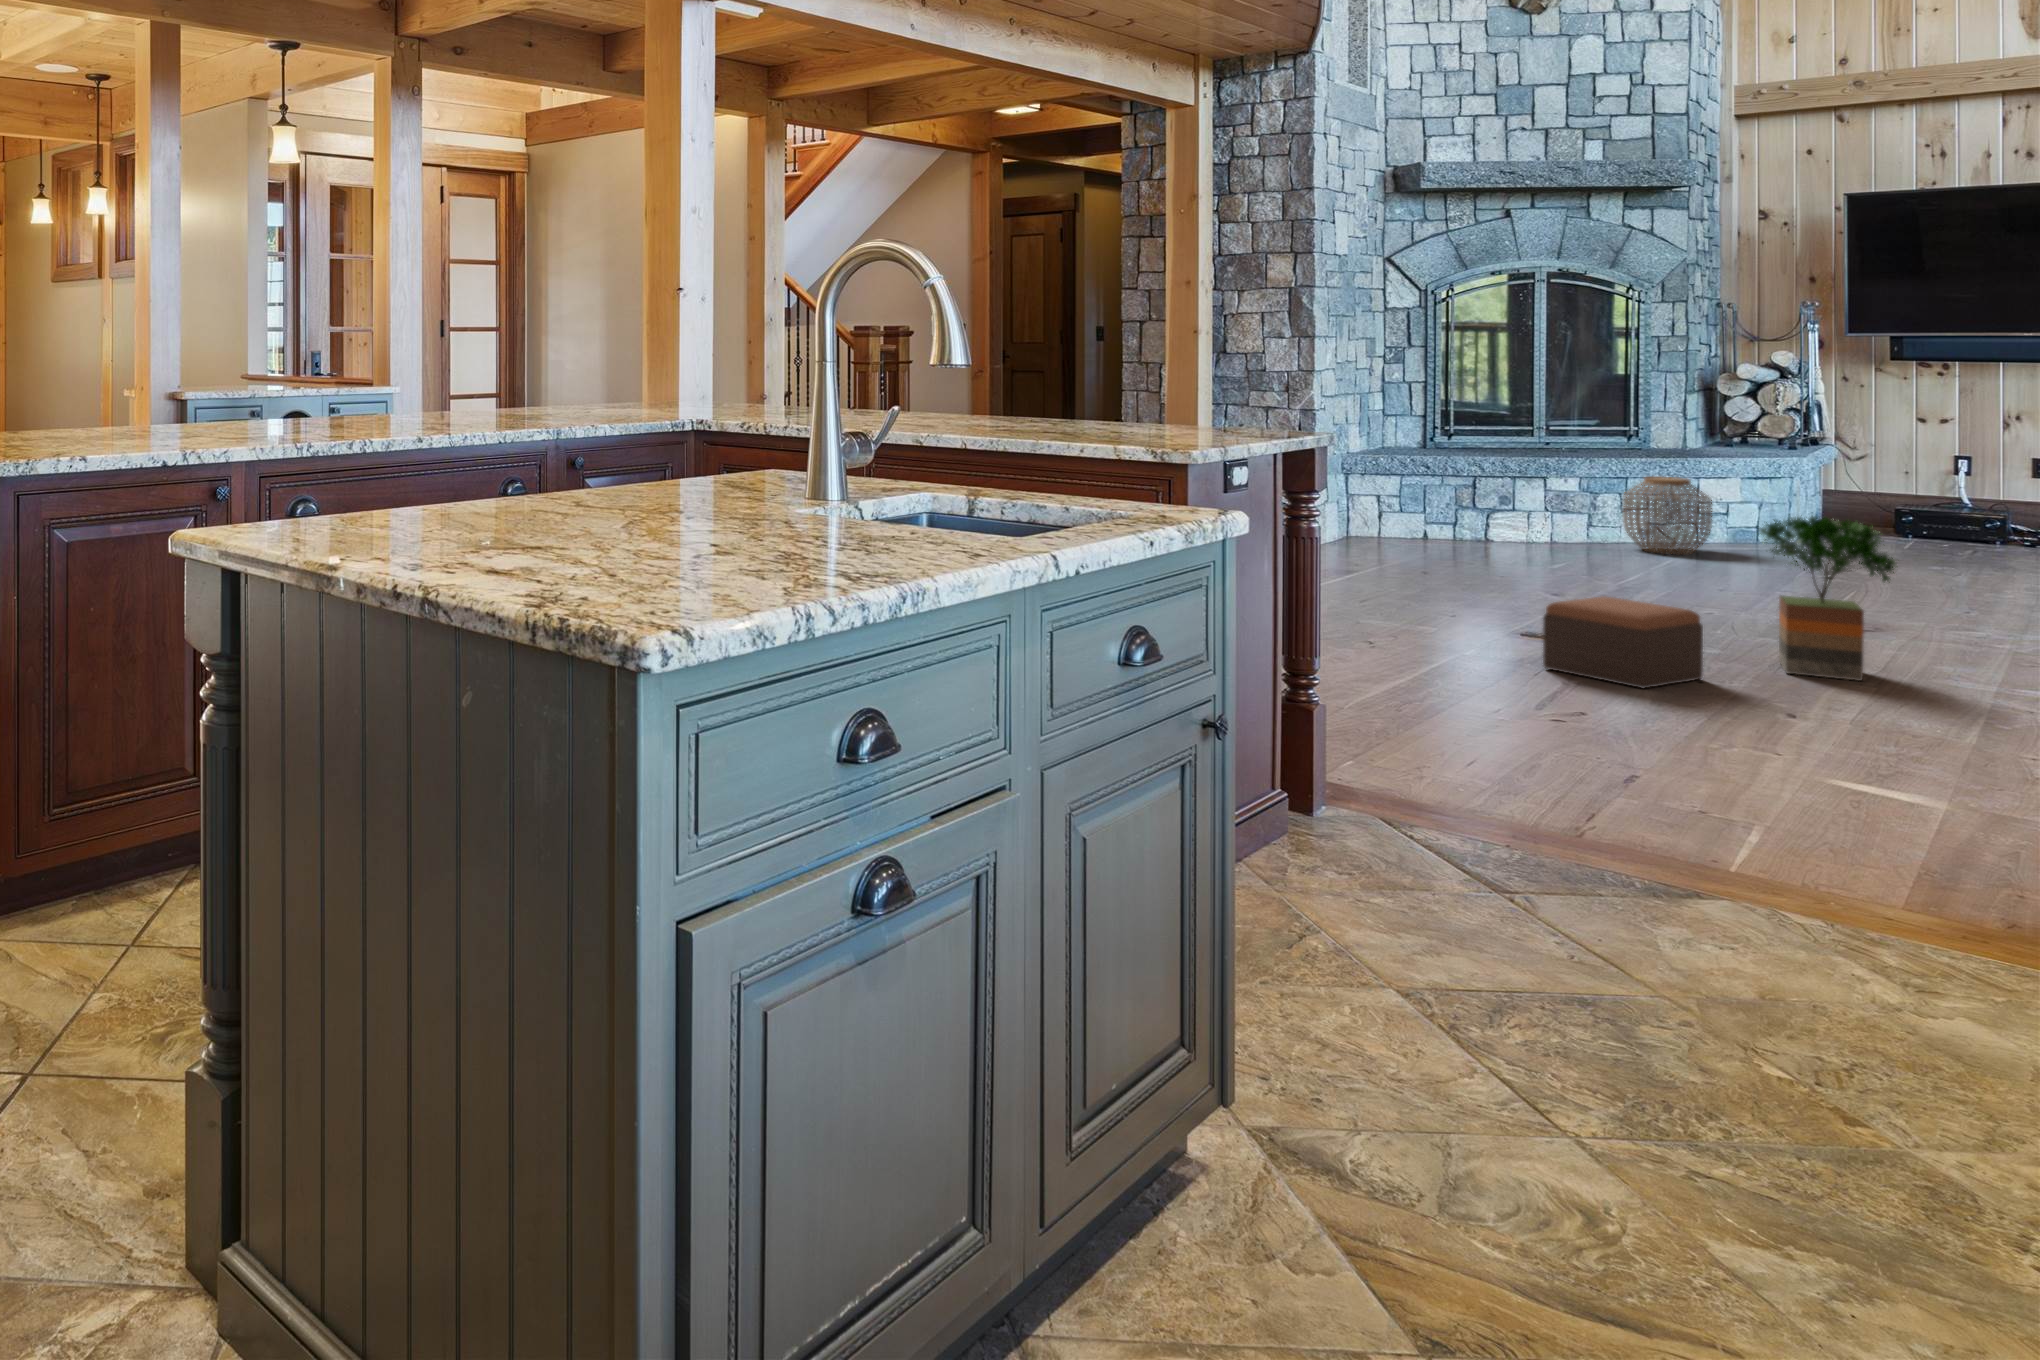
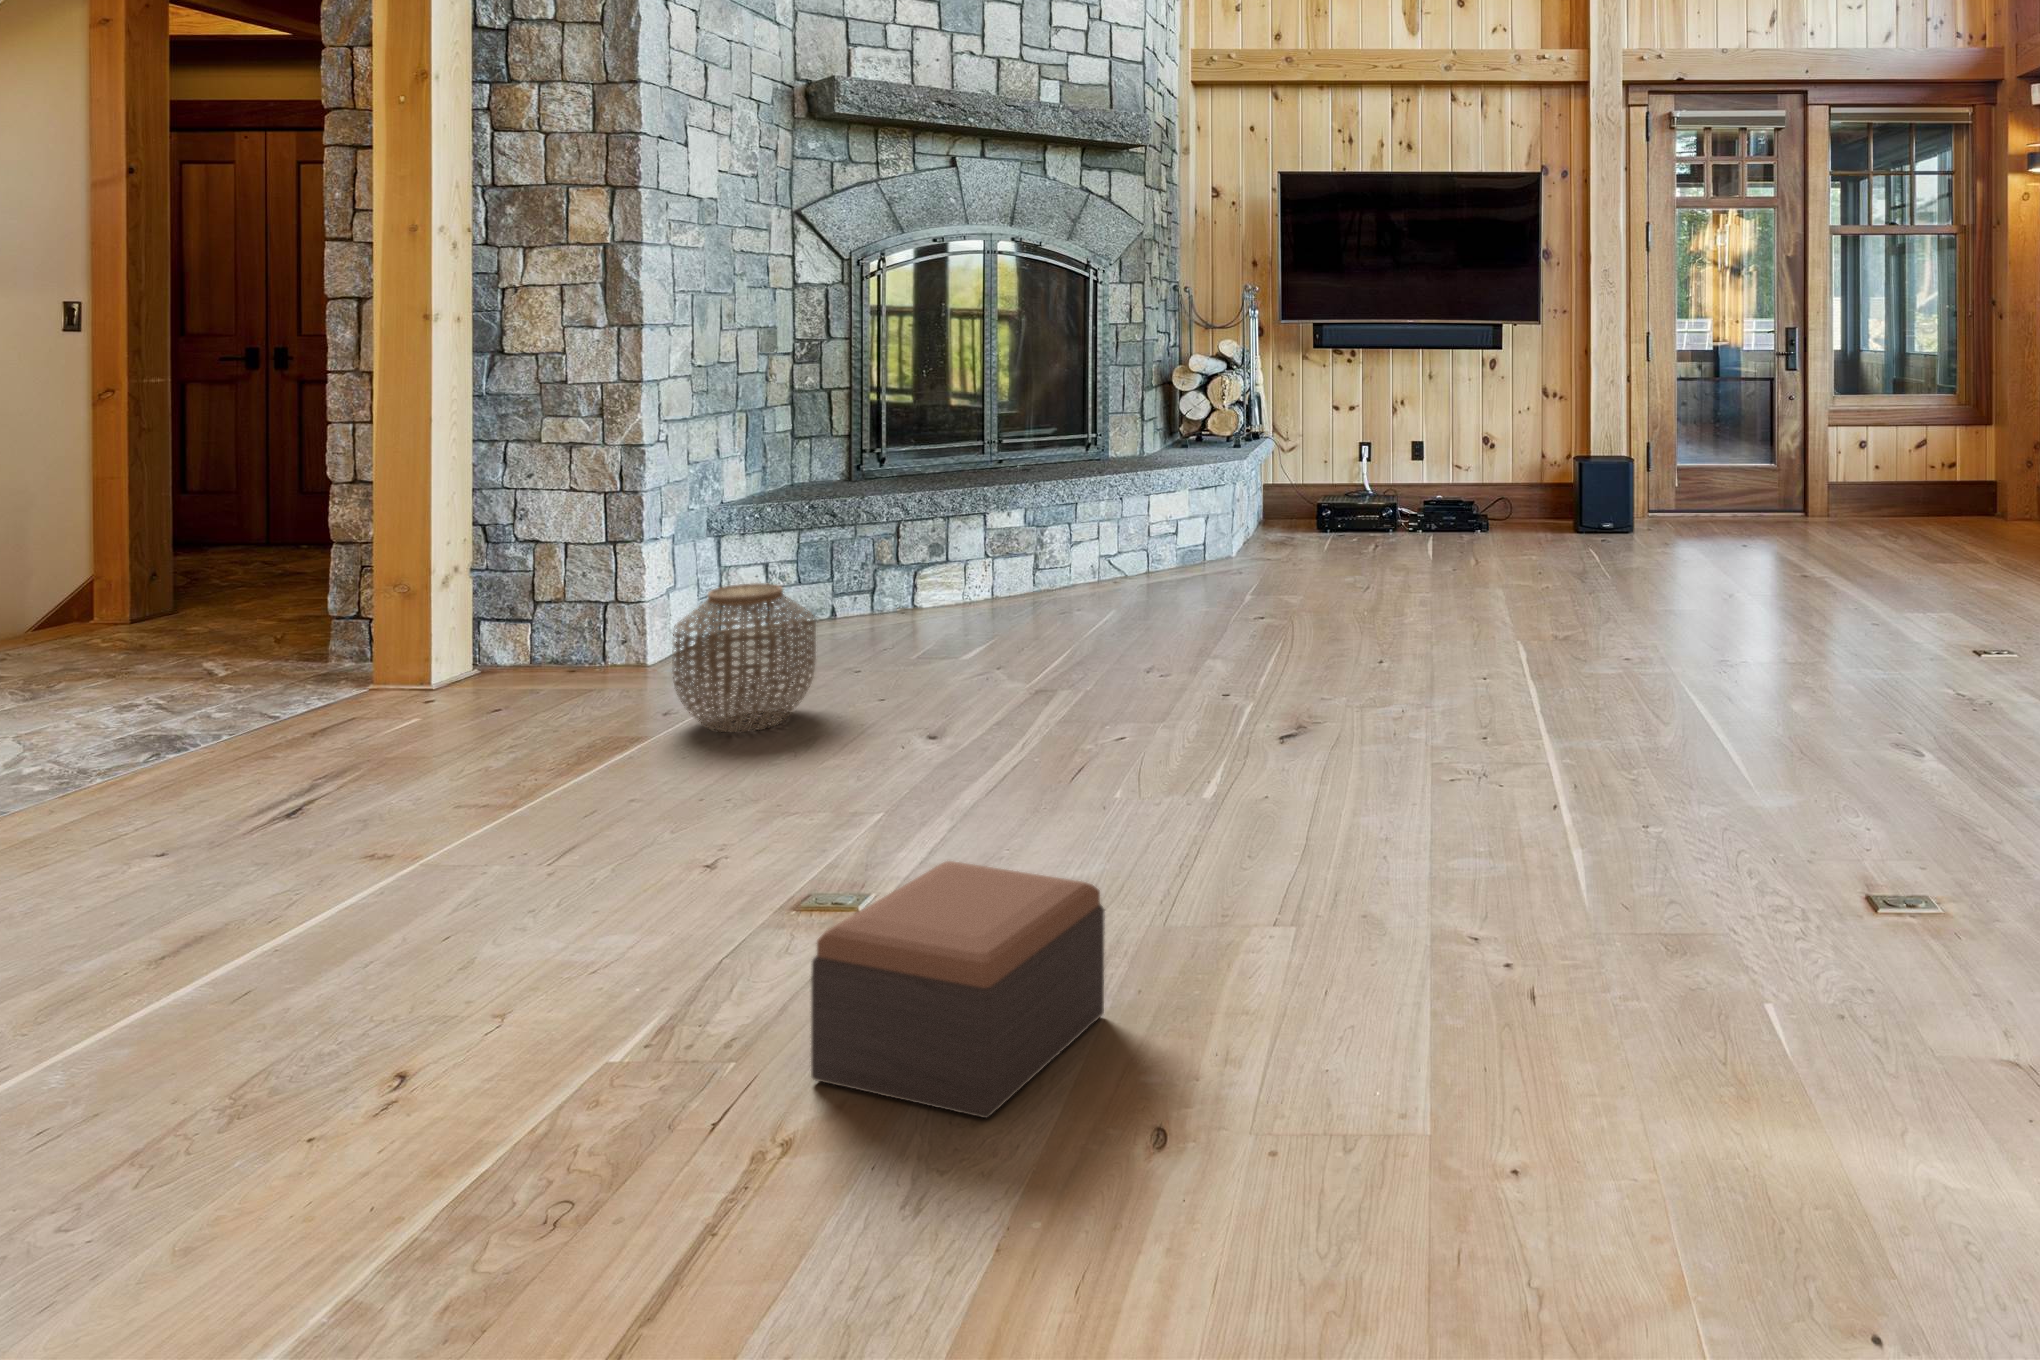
woven basket: present [1622,476,1712,554] -> present [672,583,816,732]
potted tree: present [1760,516,1897,681] -> none [1190,632,1381,935]

